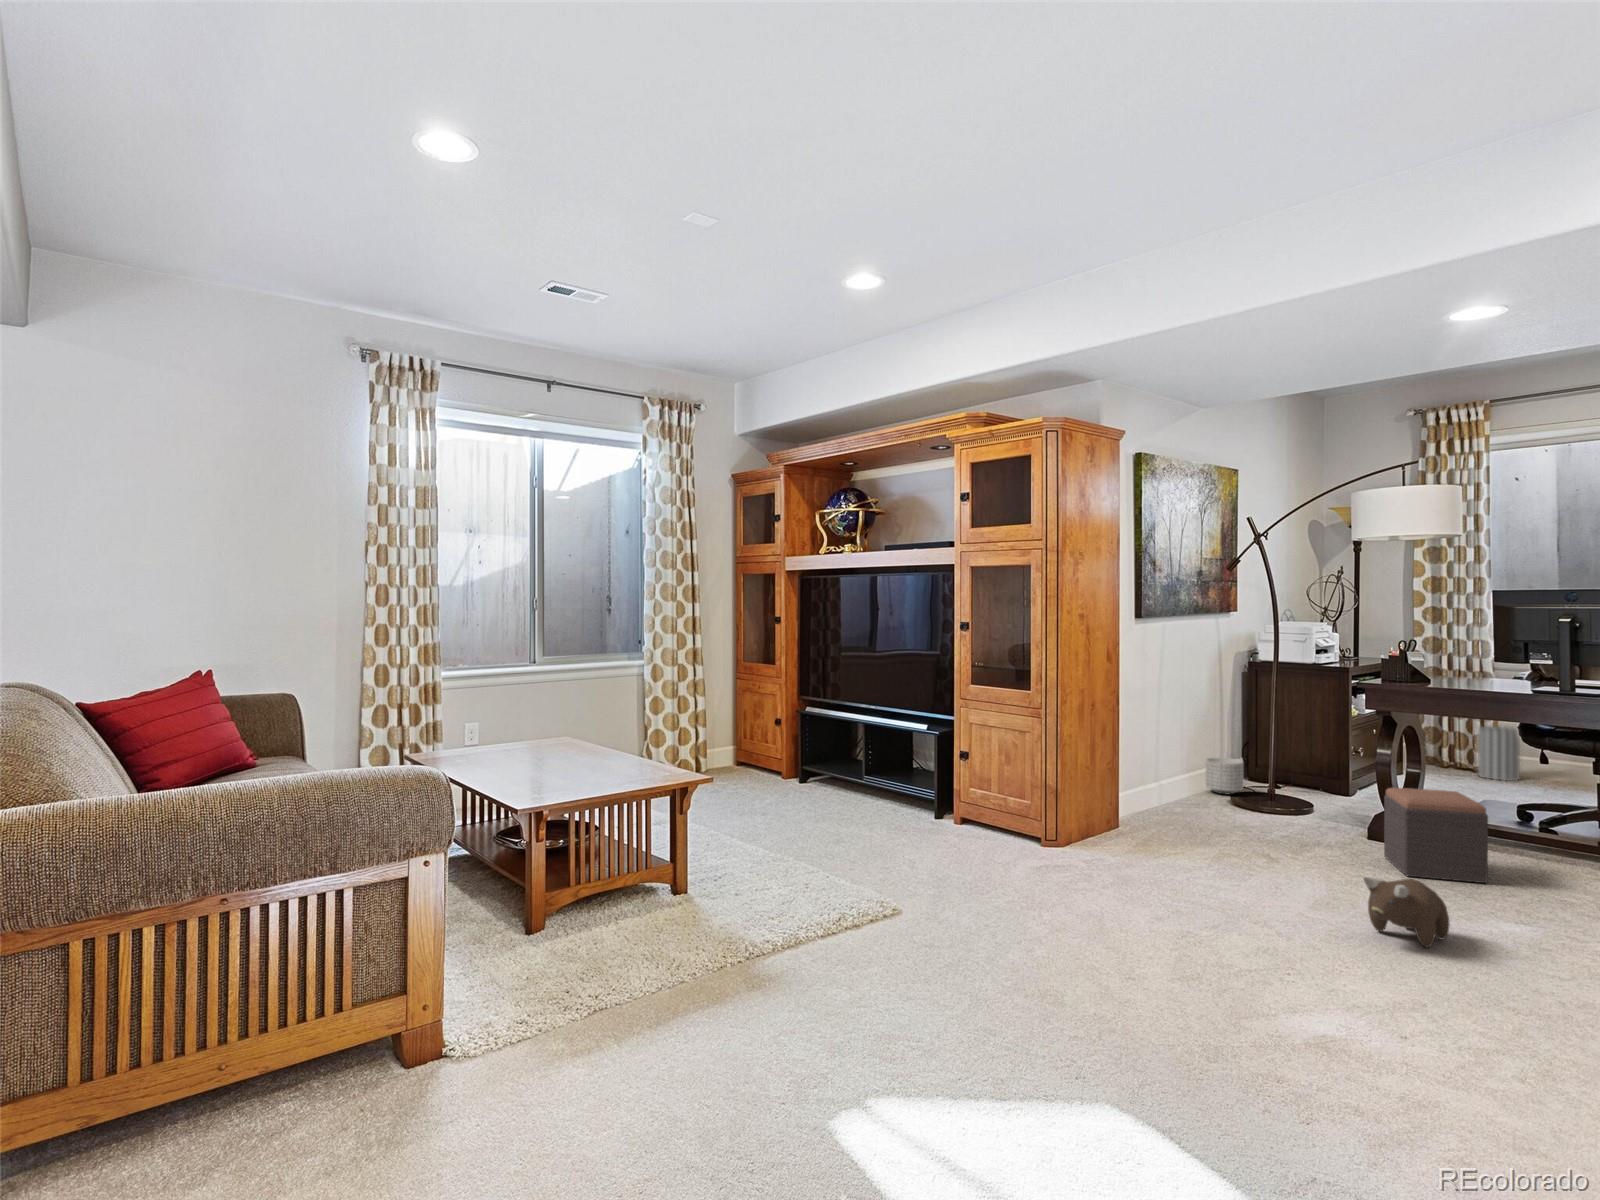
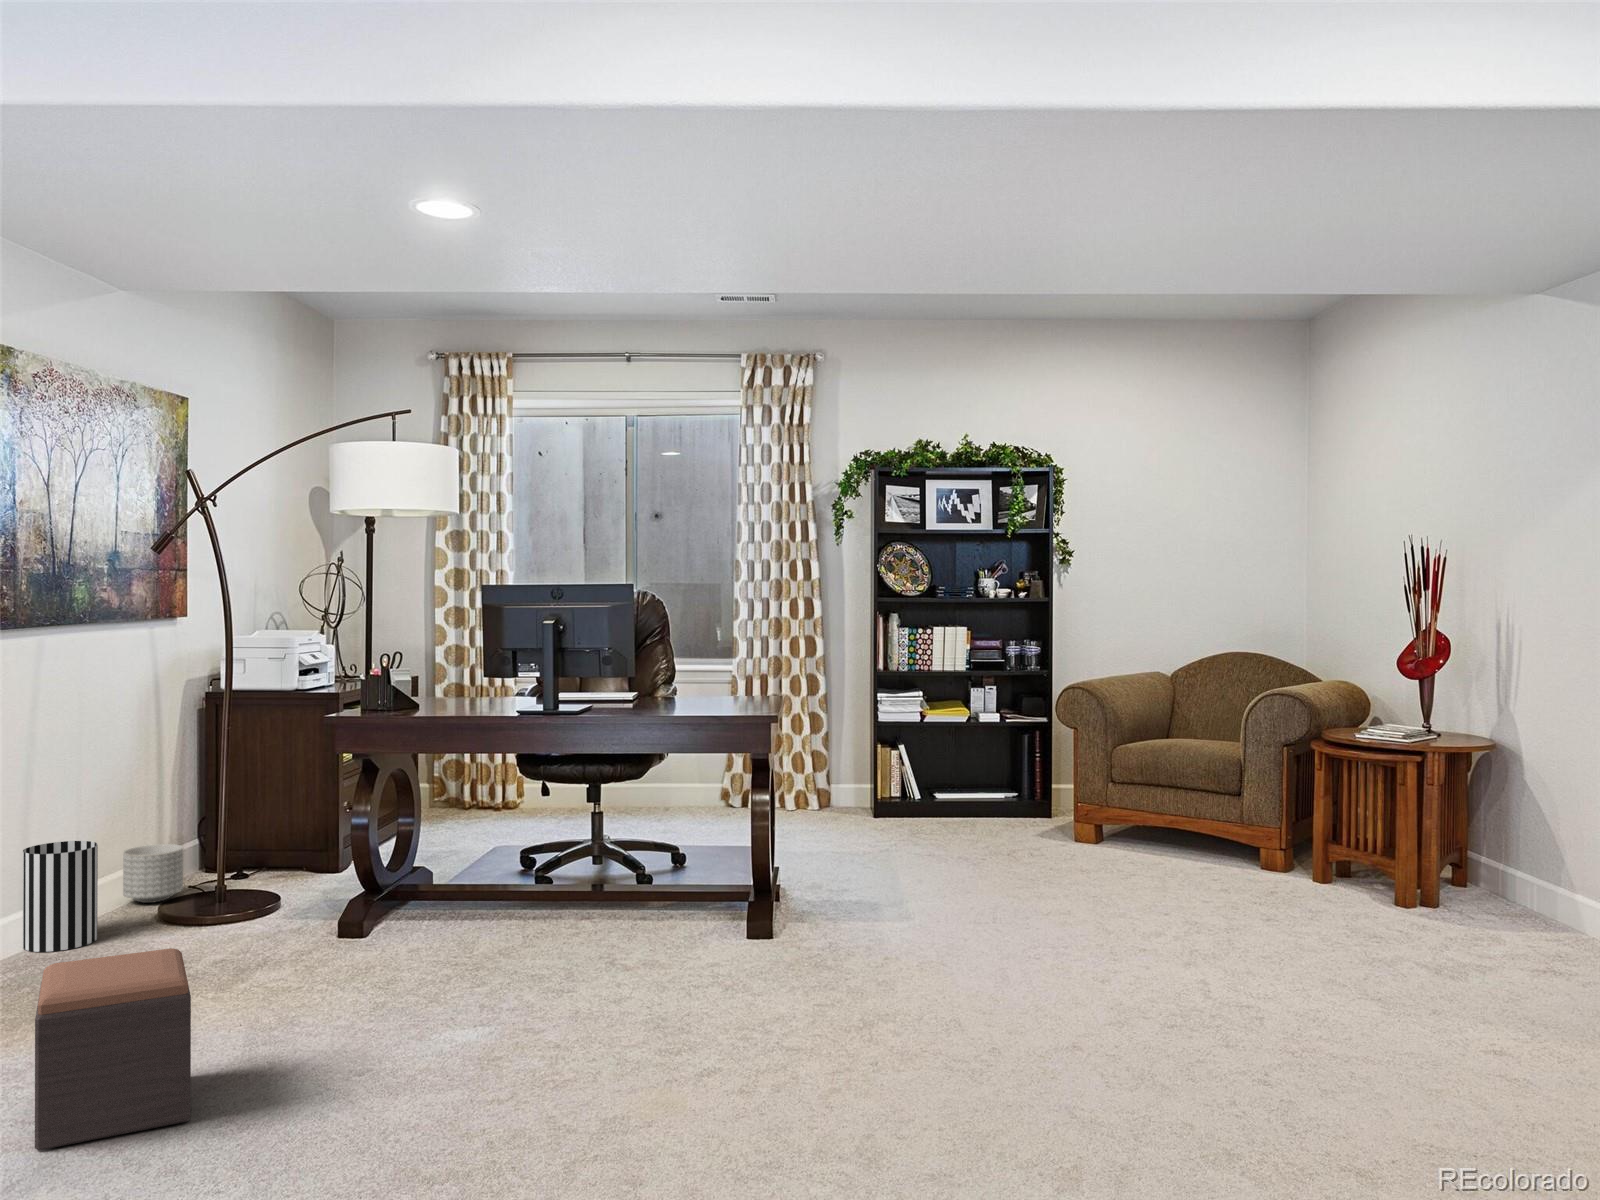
wastebasket: present [1478,726,1520,781] -> present [23,841,98,952]
footstool: present [1384,788,1488,883] -> present [35,948,191,1150]
plush toy: present [1364,877,1450,947] -> none [266,1013,388,1113]

